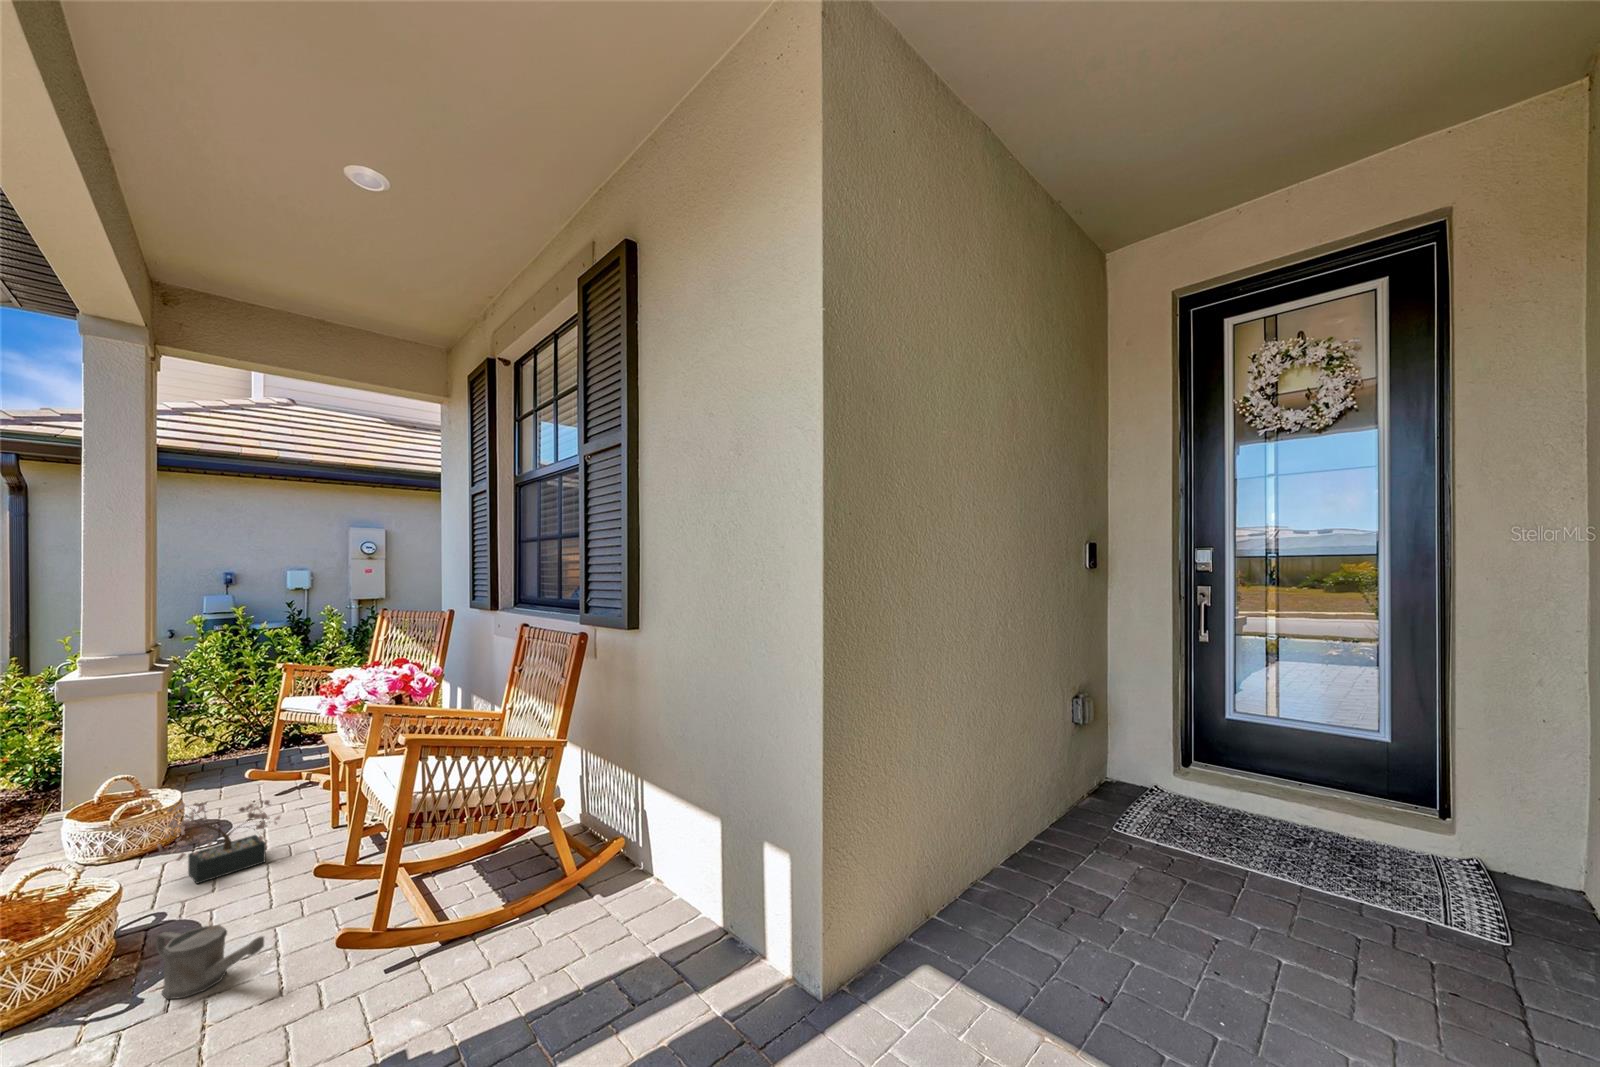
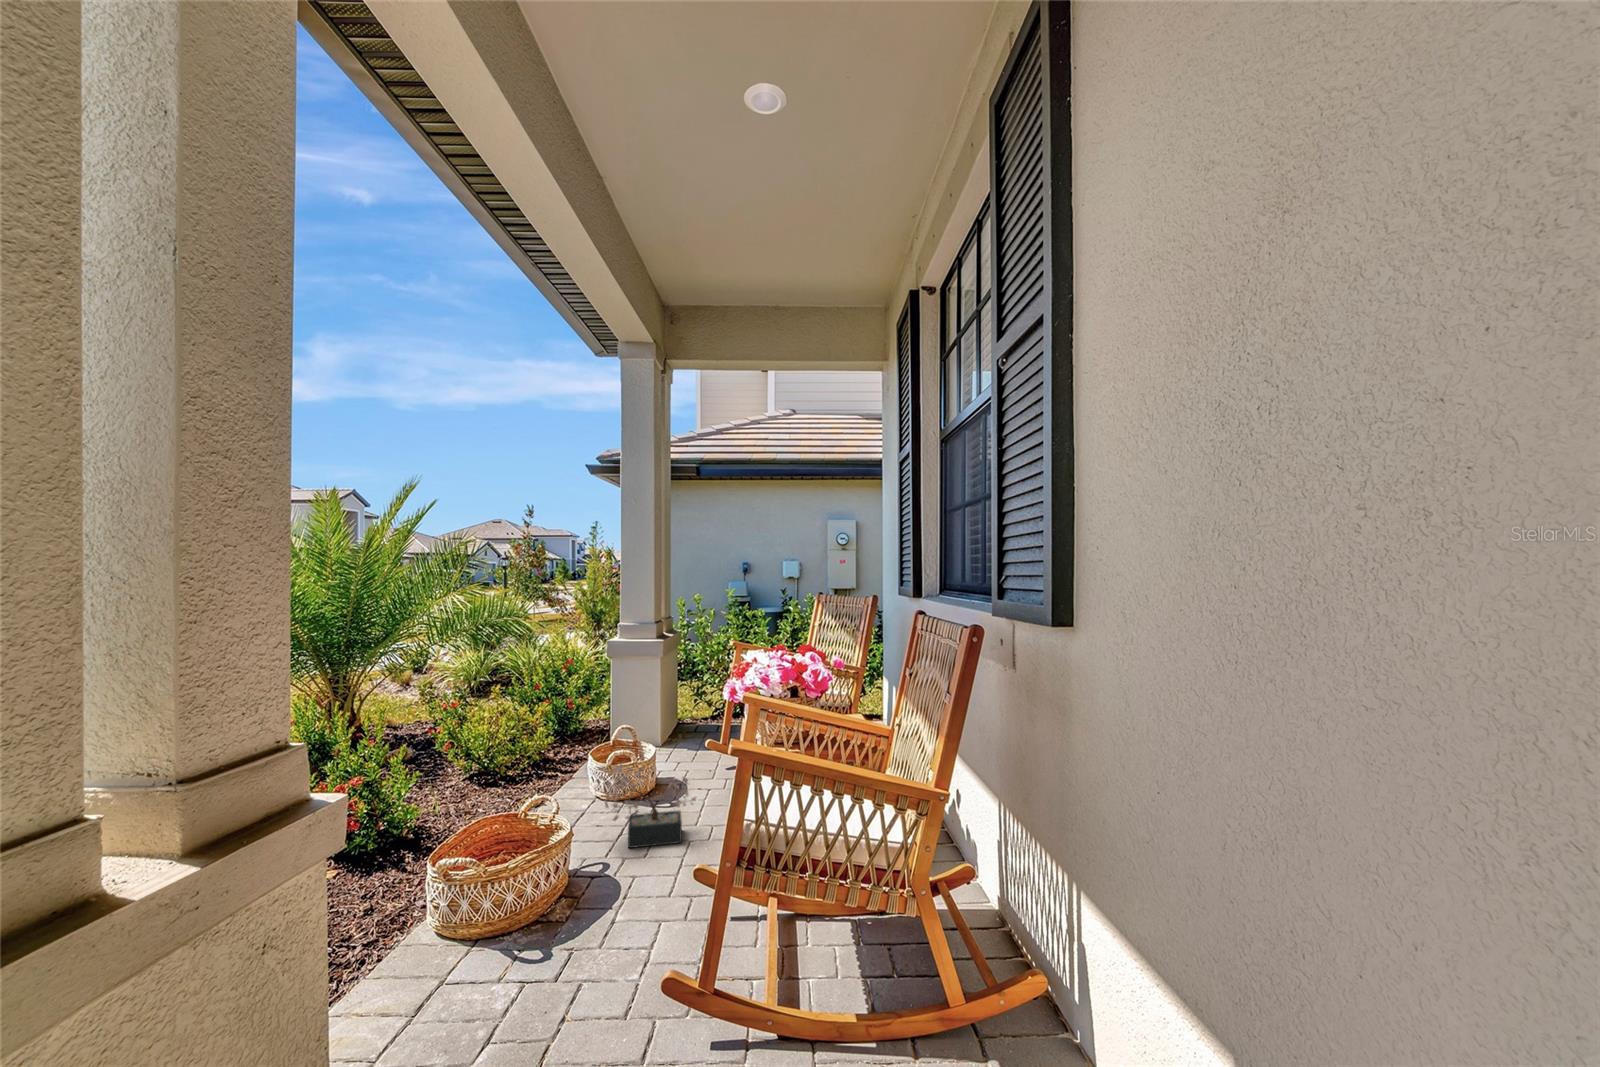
watering can: present [156,925,264,999] -> none [535,903,597,987]

